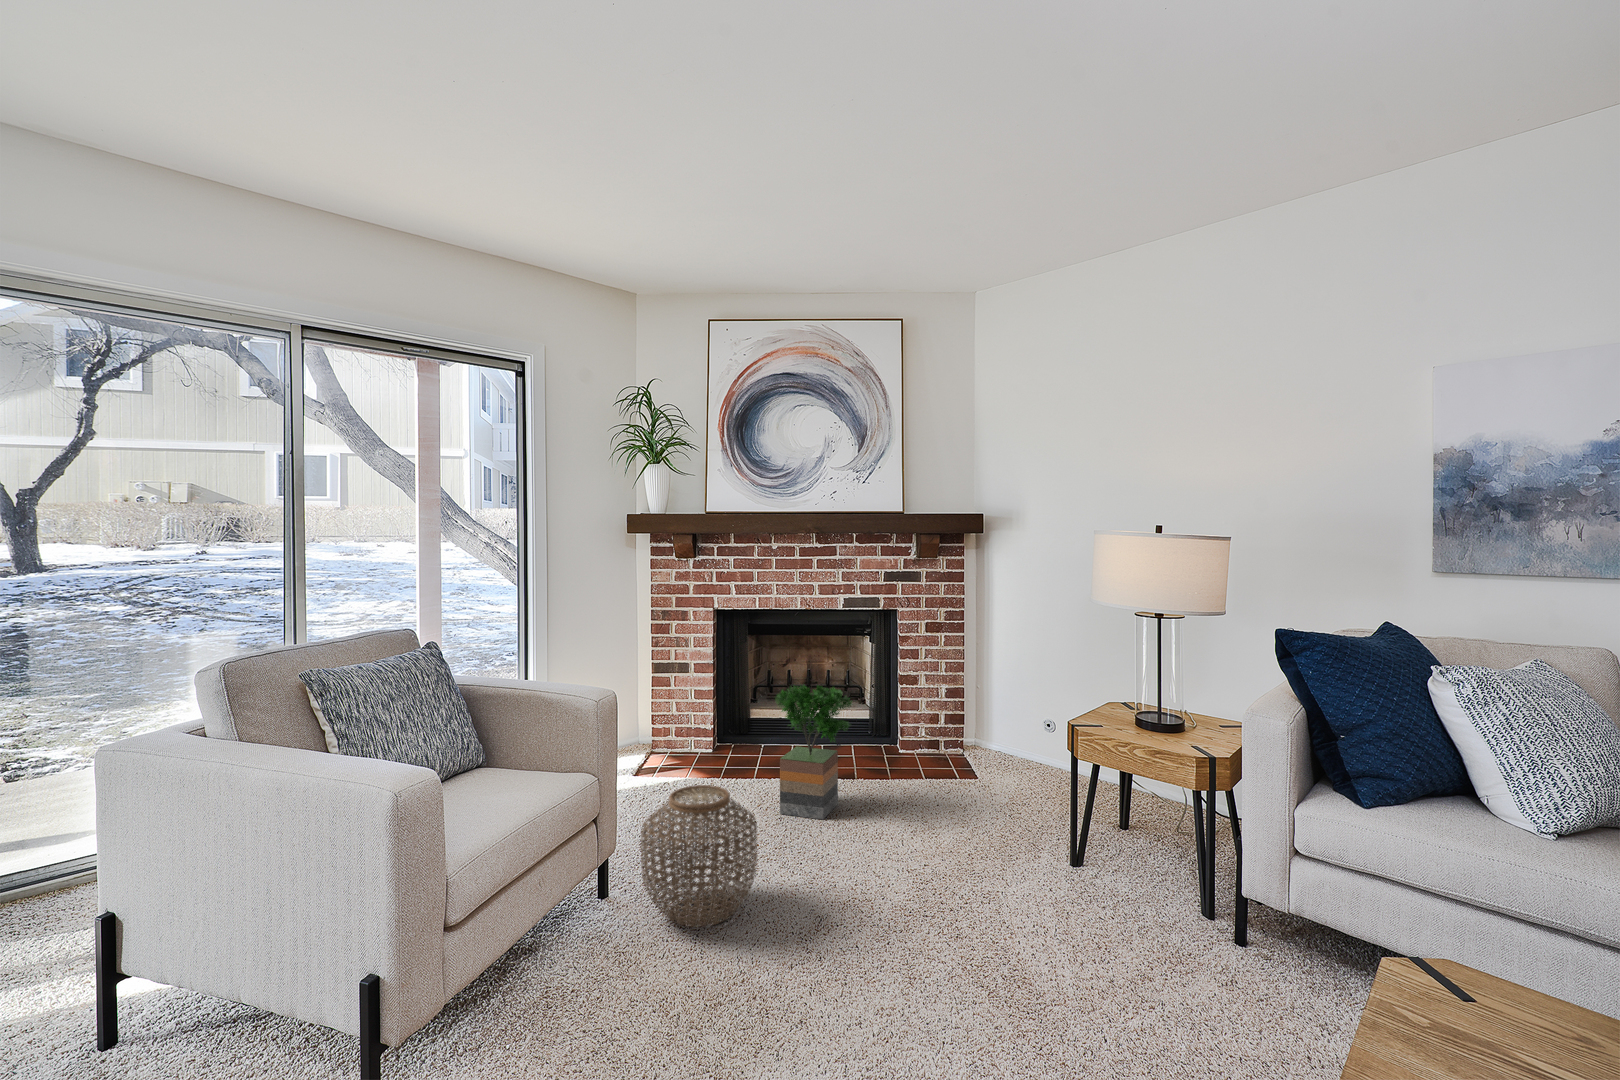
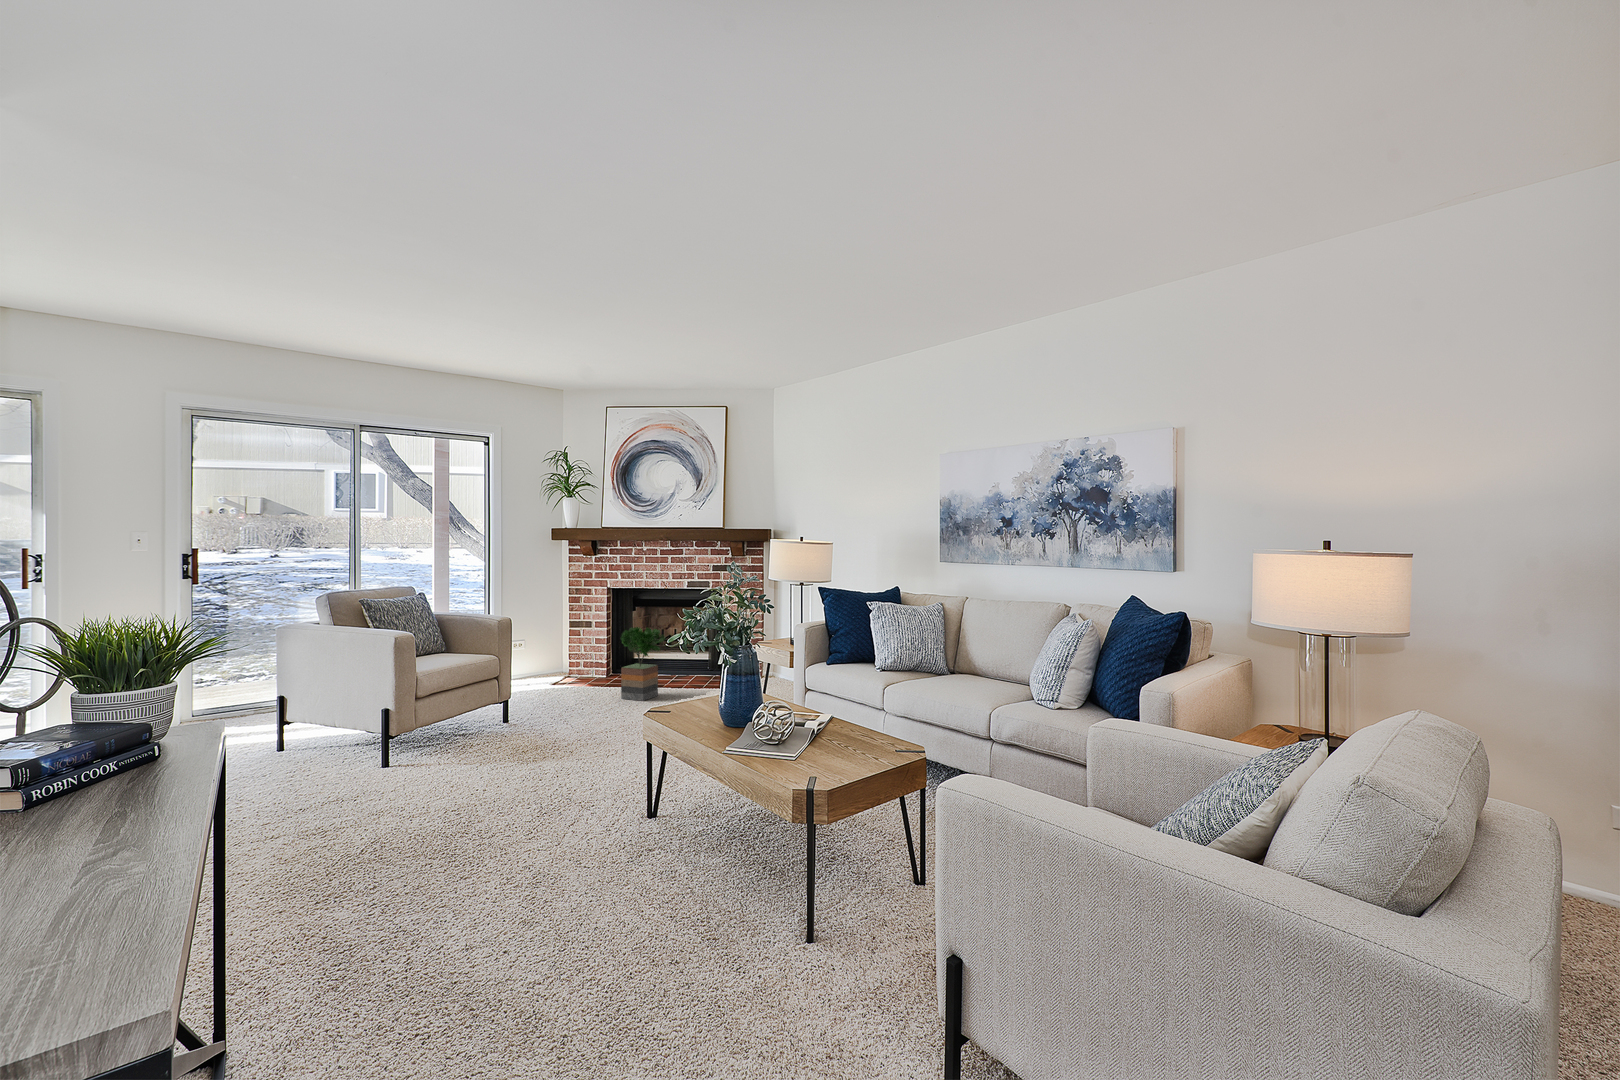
woven basket: present [641,785,757,927] -> none [520,666,580,731]

